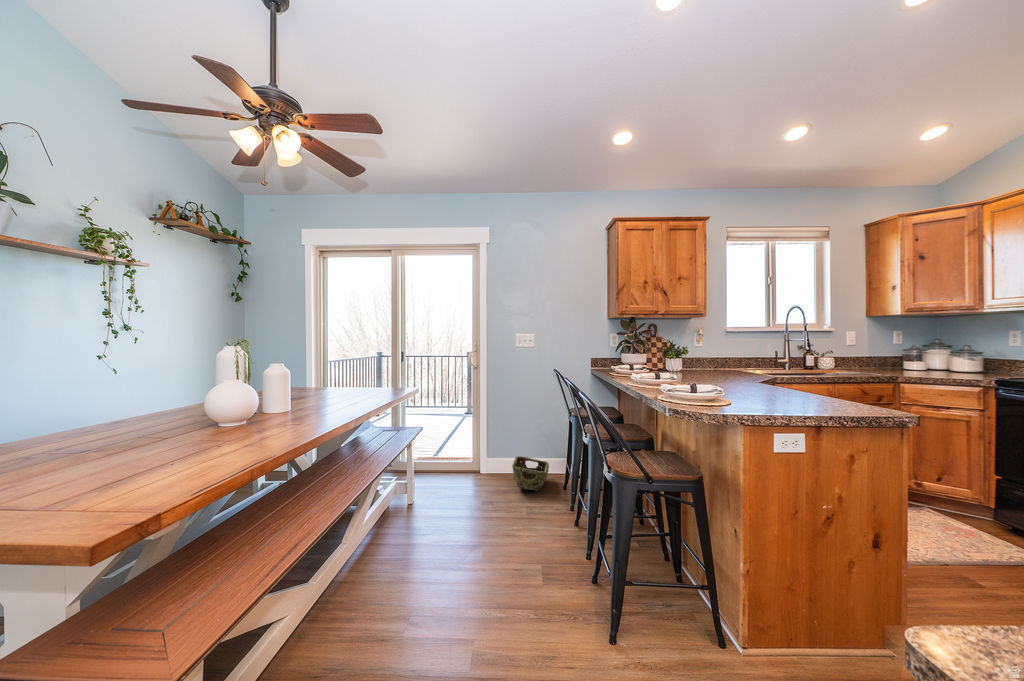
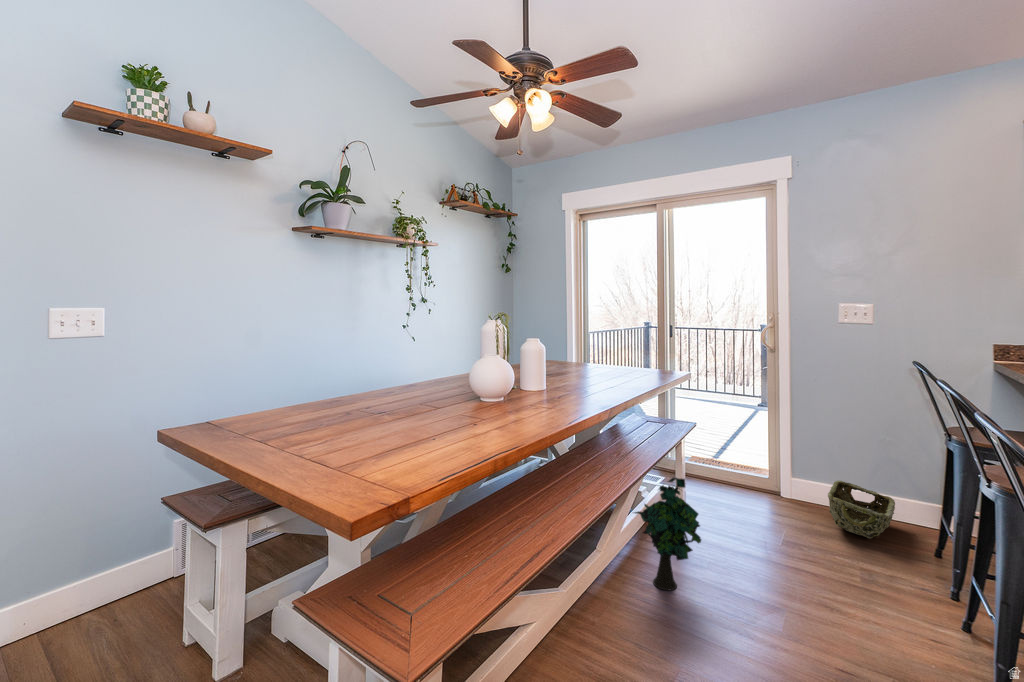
decorative plant: none [374,465,431,564] -> present [634,478,701,590]

